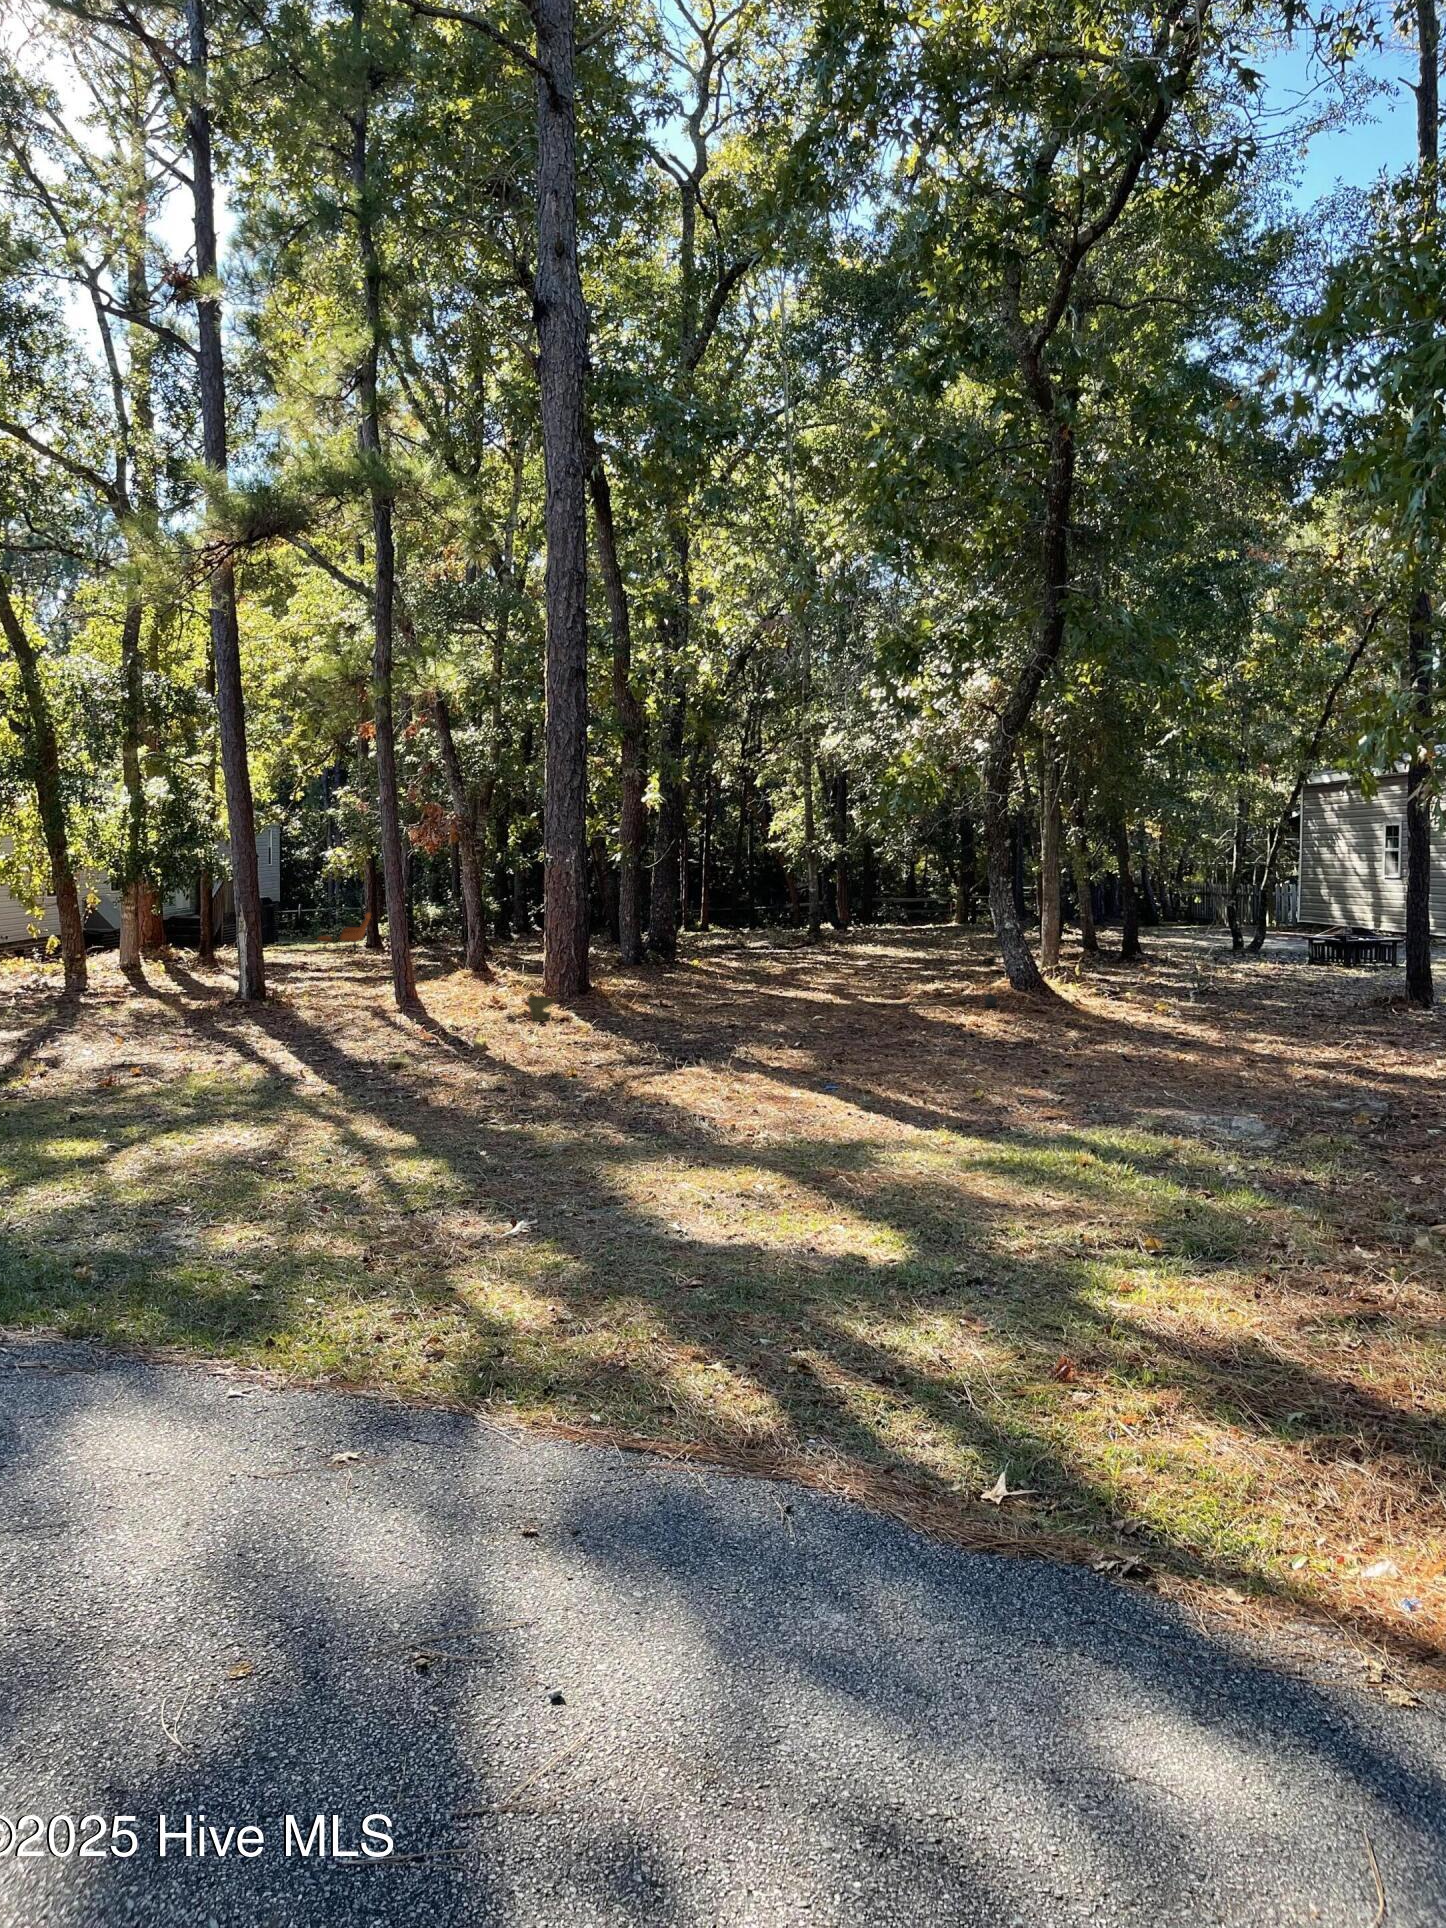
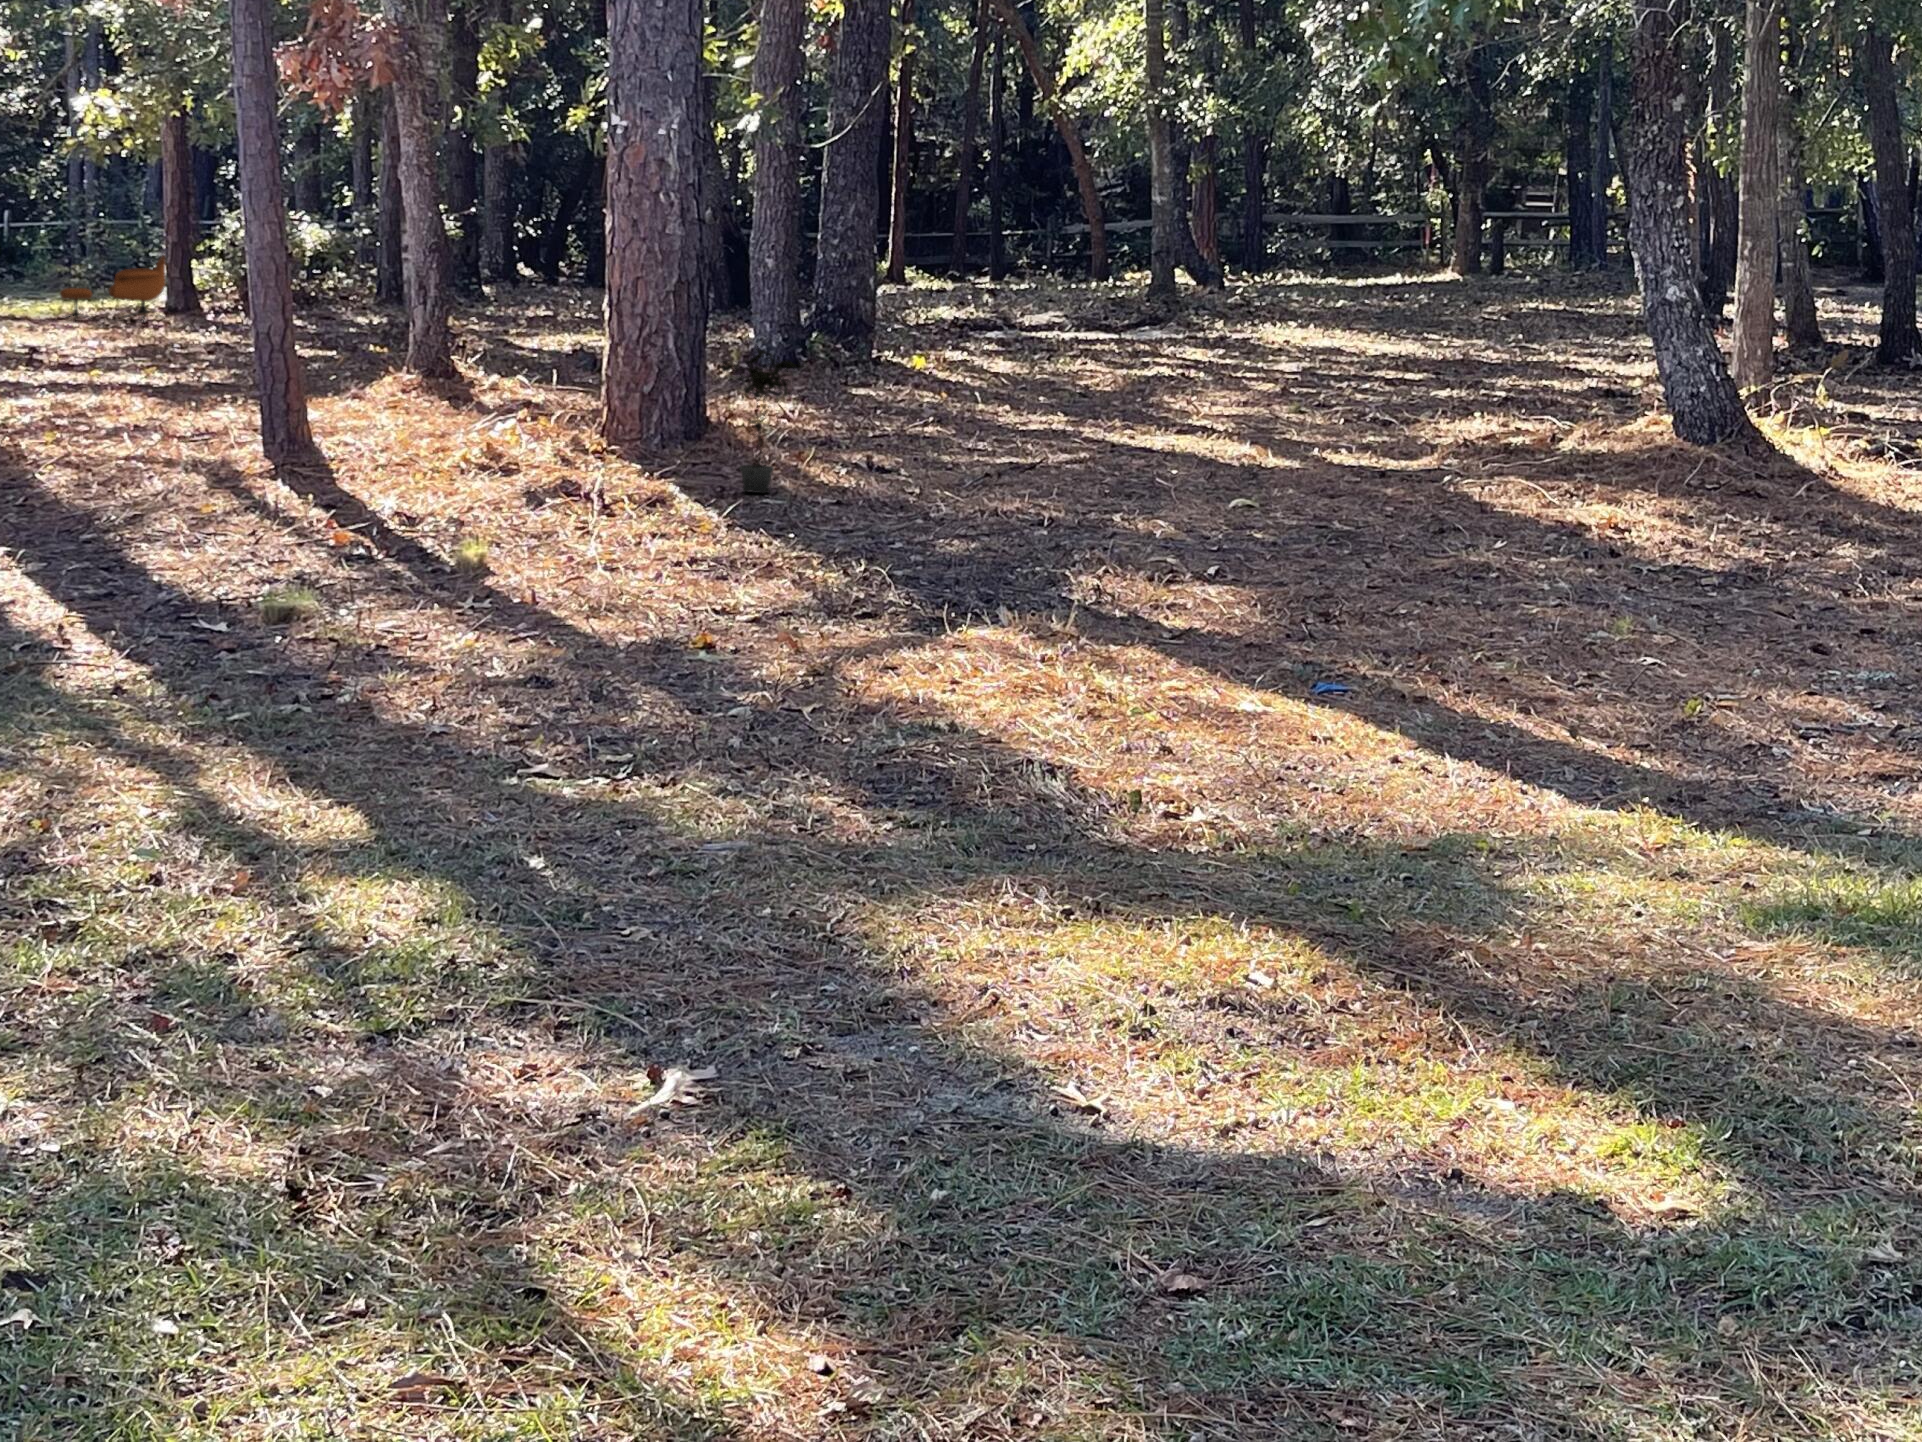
potted plant: present [975,949,1007,1007] -> present [719,346,810,493]
bucket: present [527,996,555,1021] -> none [567,410,632,501]

